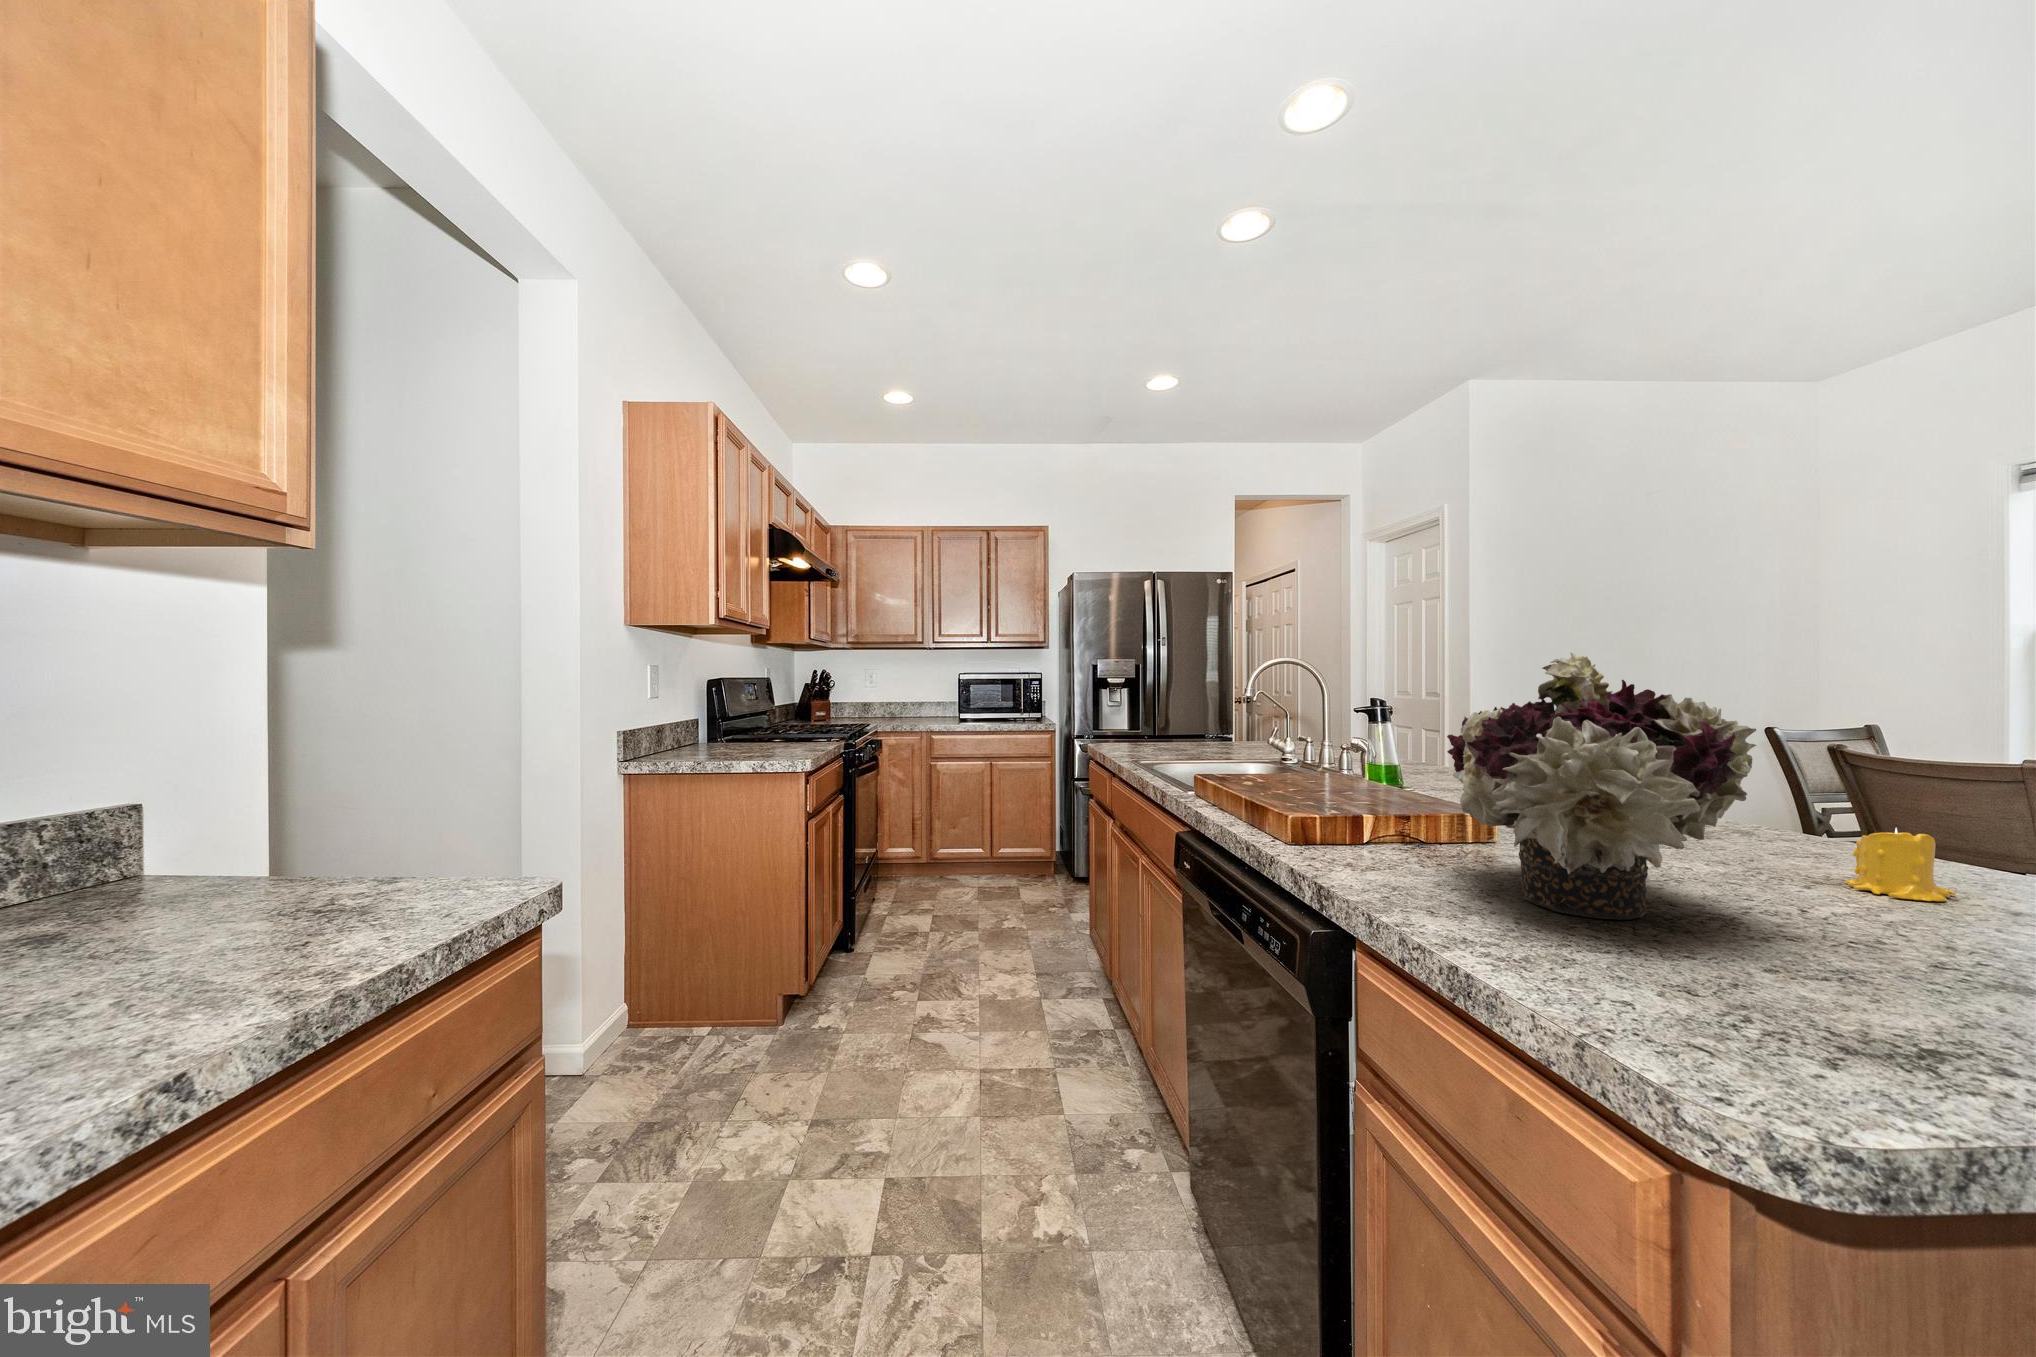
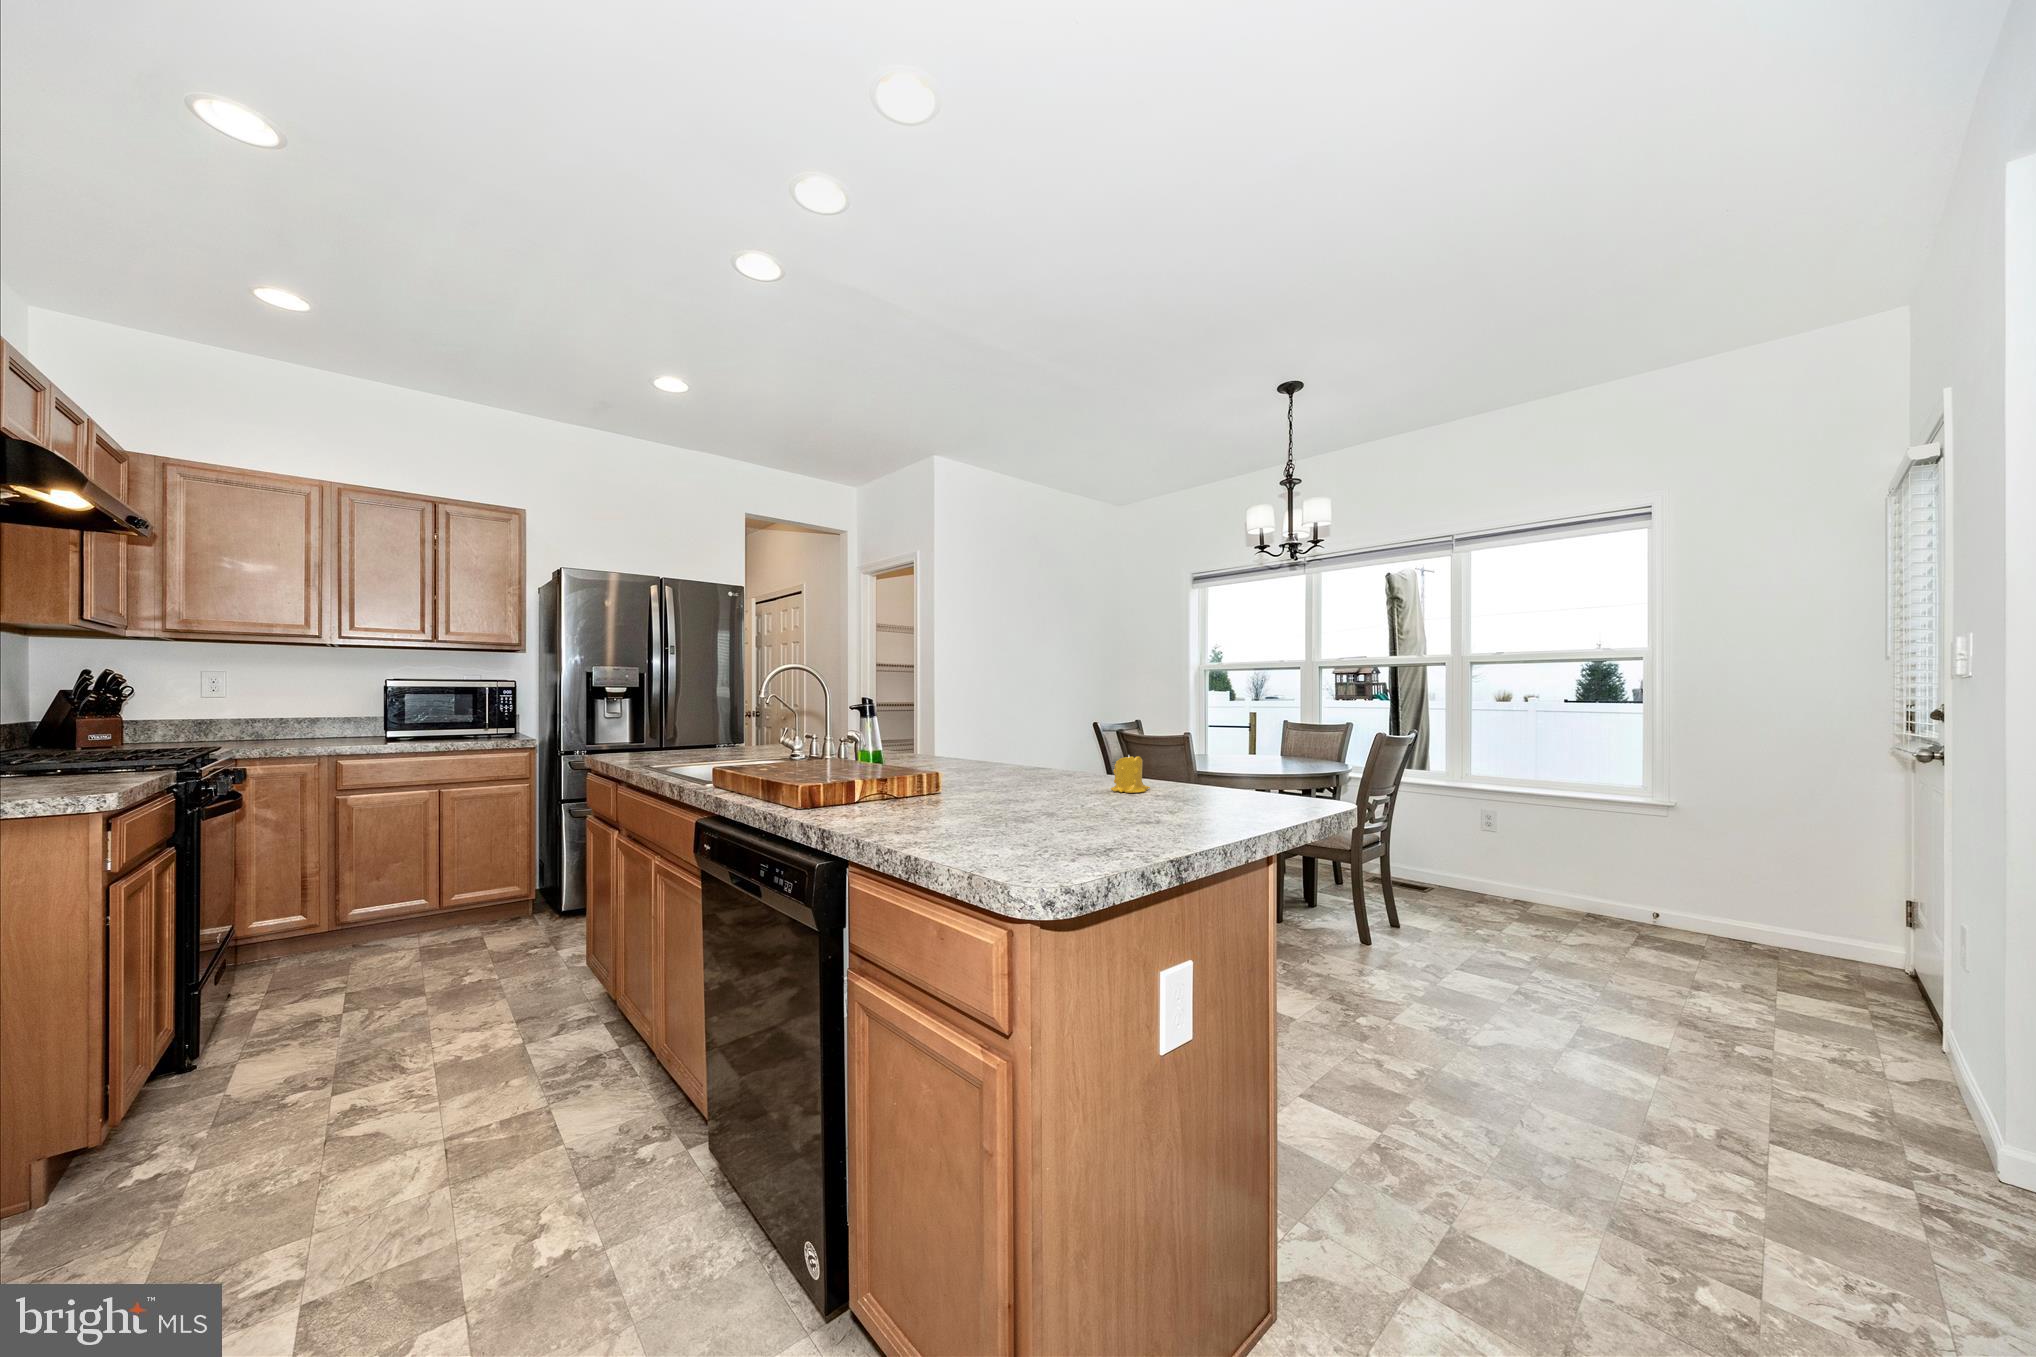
flower arrangement: present [1447,653,1756,920] -> none [911,652,1063,821]

